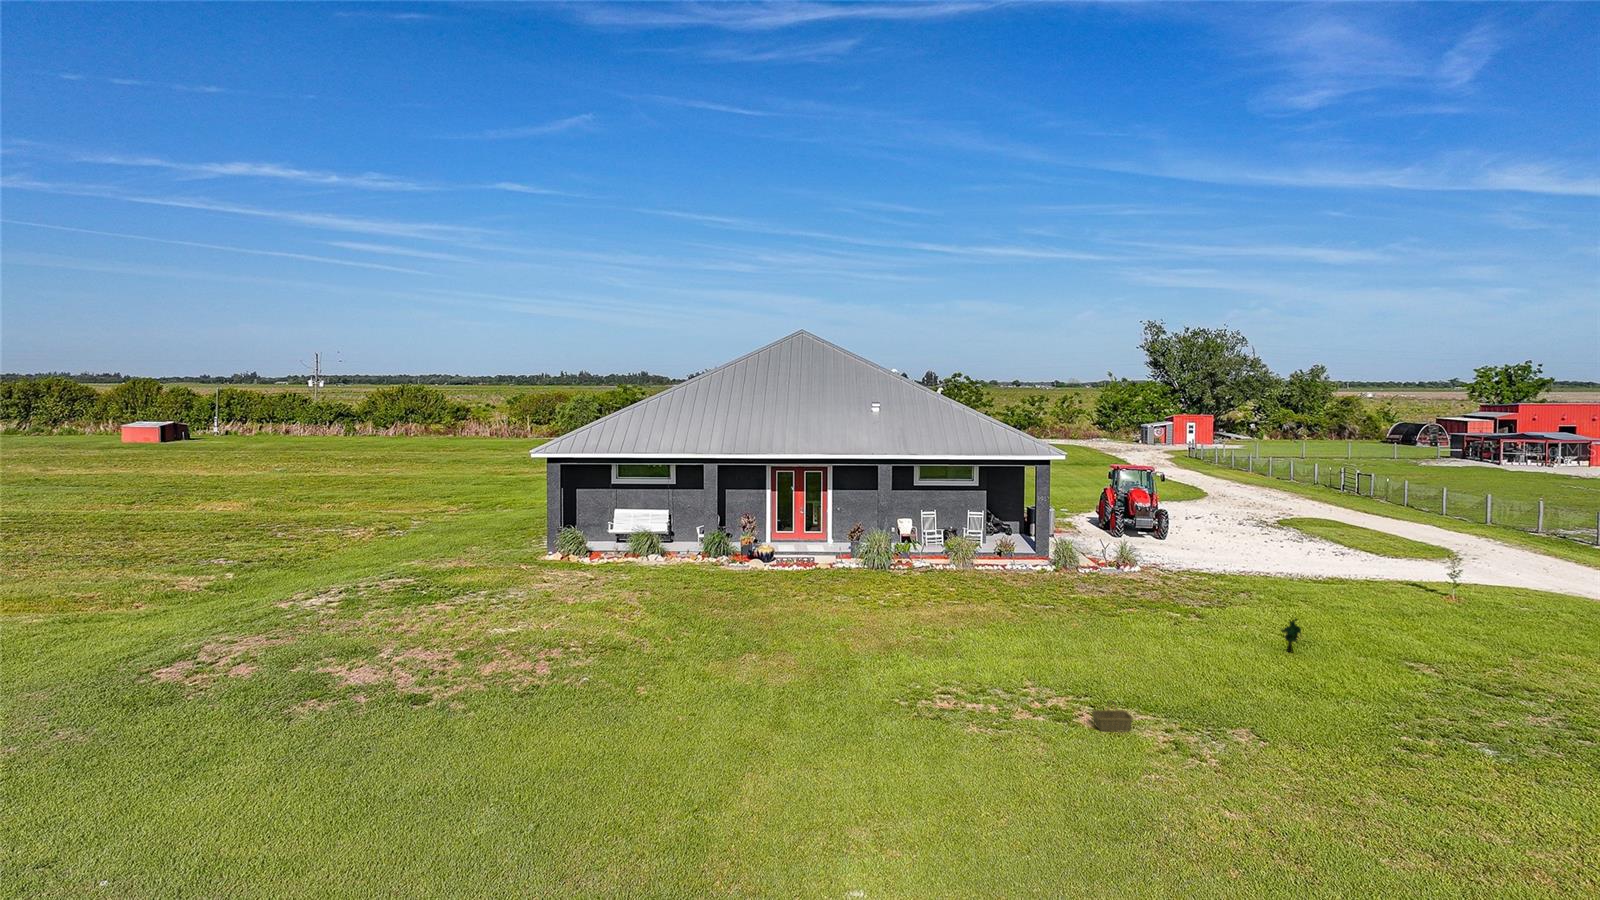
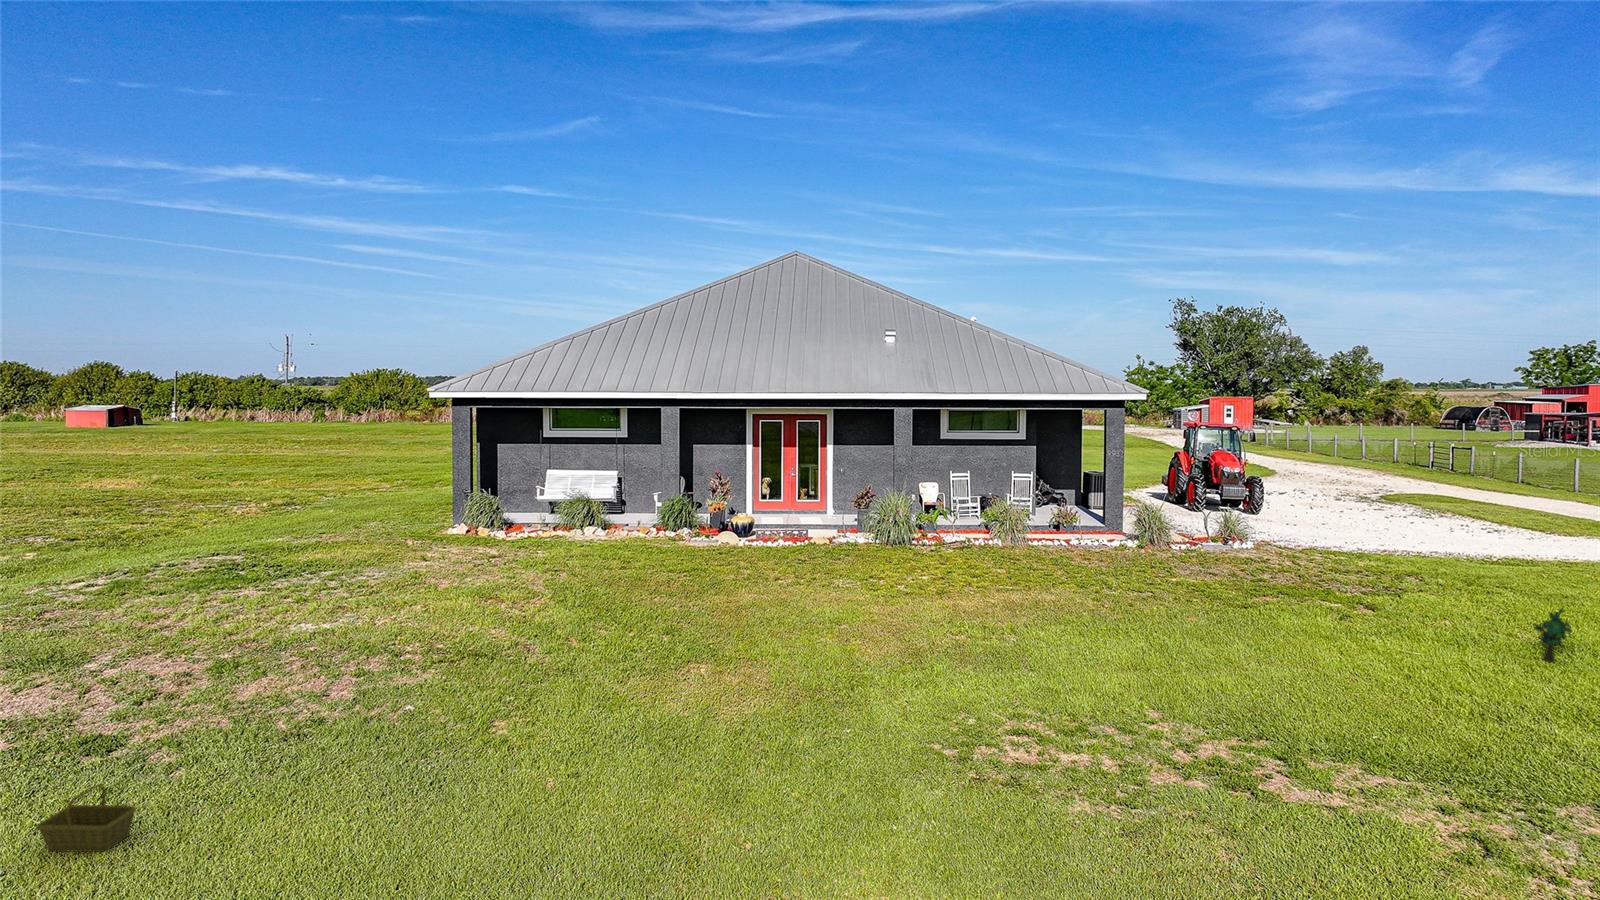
basket: present [1091,700,1133,732] -> present [36,785,136,852]

